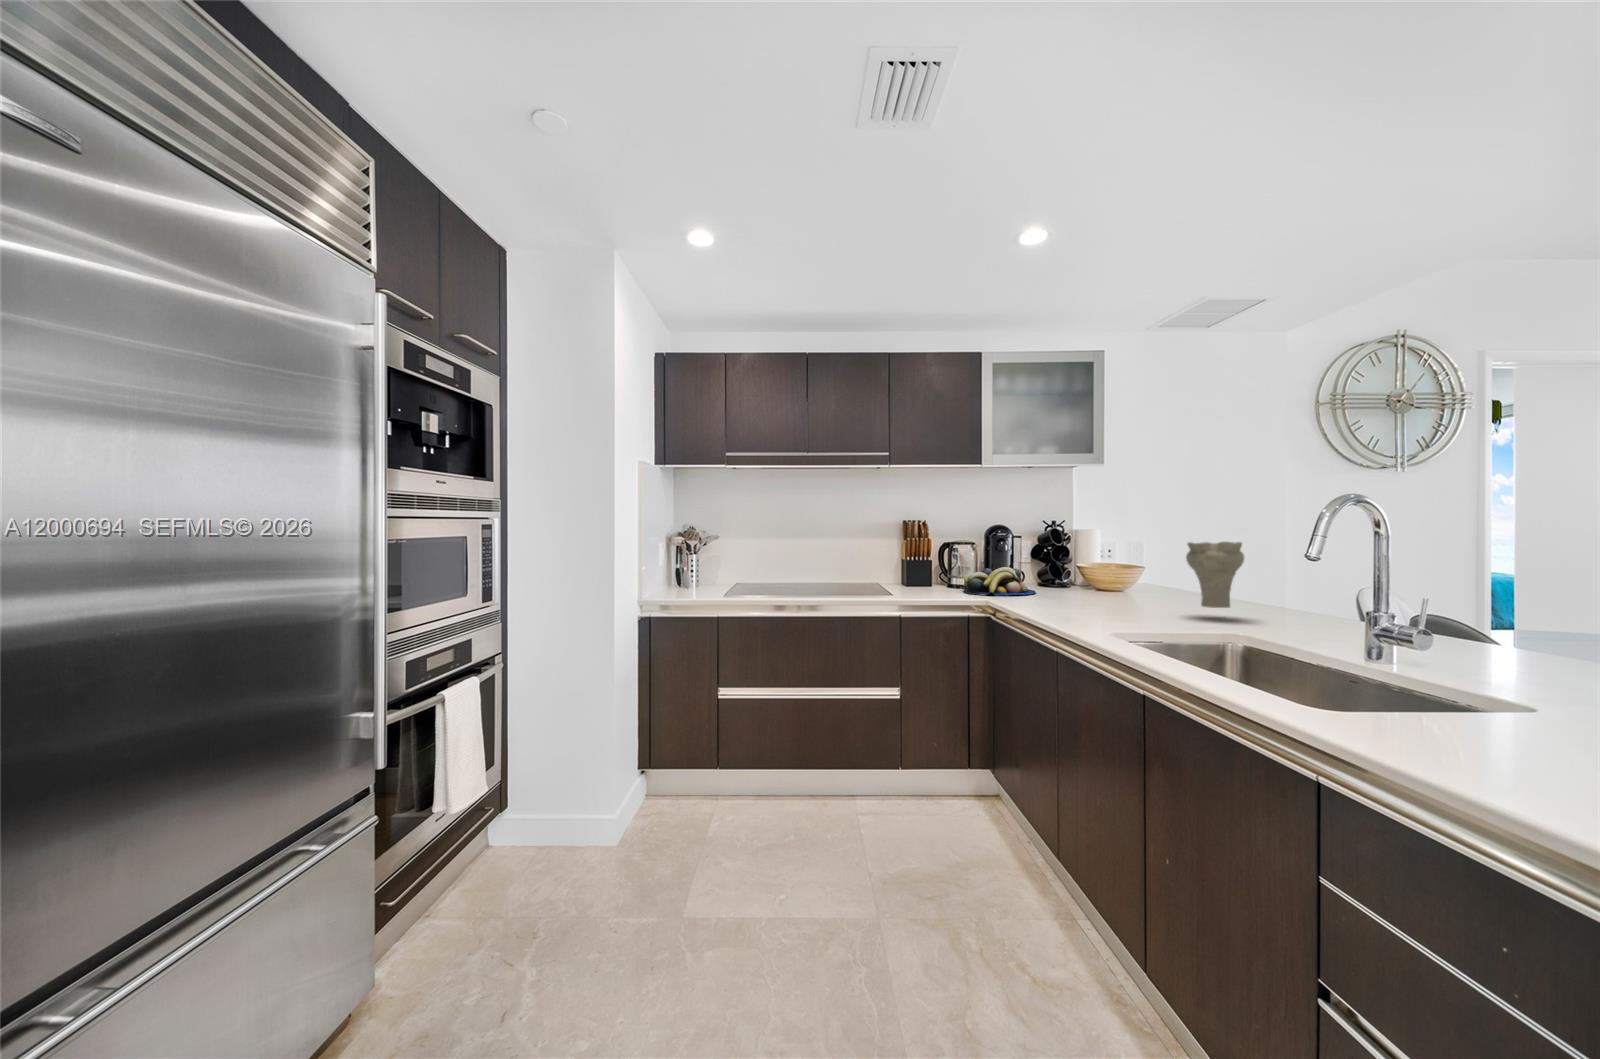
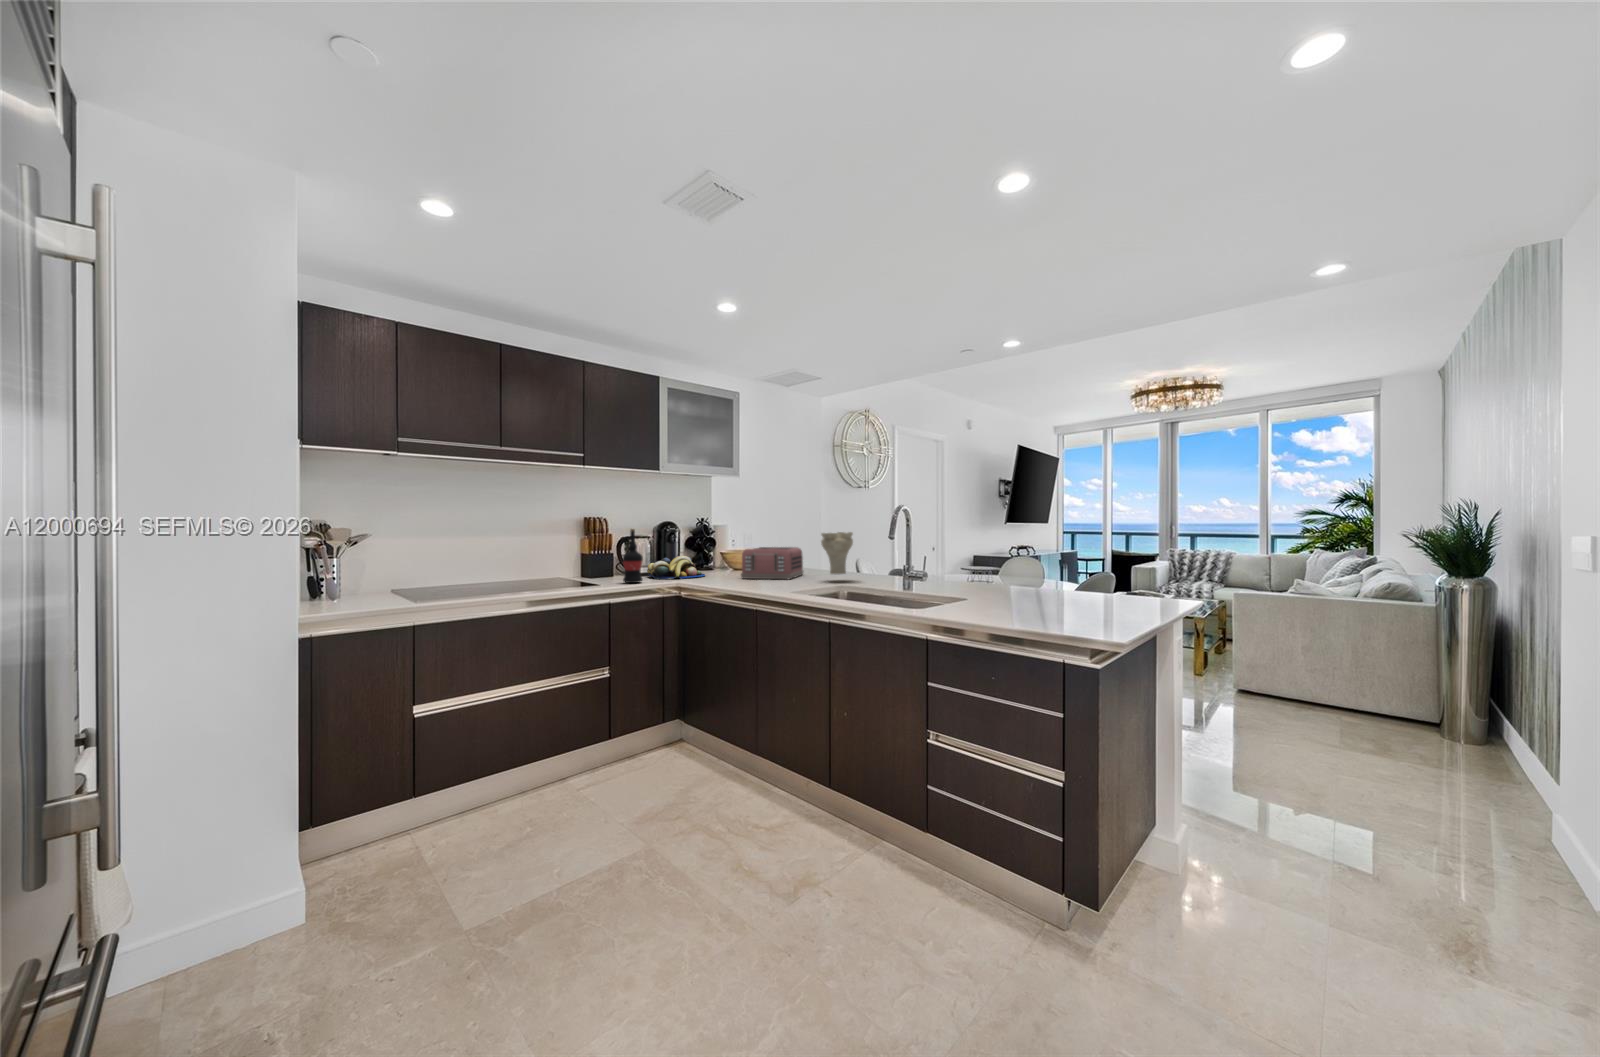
wine bottle: none [921,533,944,596] -> present [623,529,643,583]
toaster: none [1072,560,1180,609] -> present [741,547,804,579]

